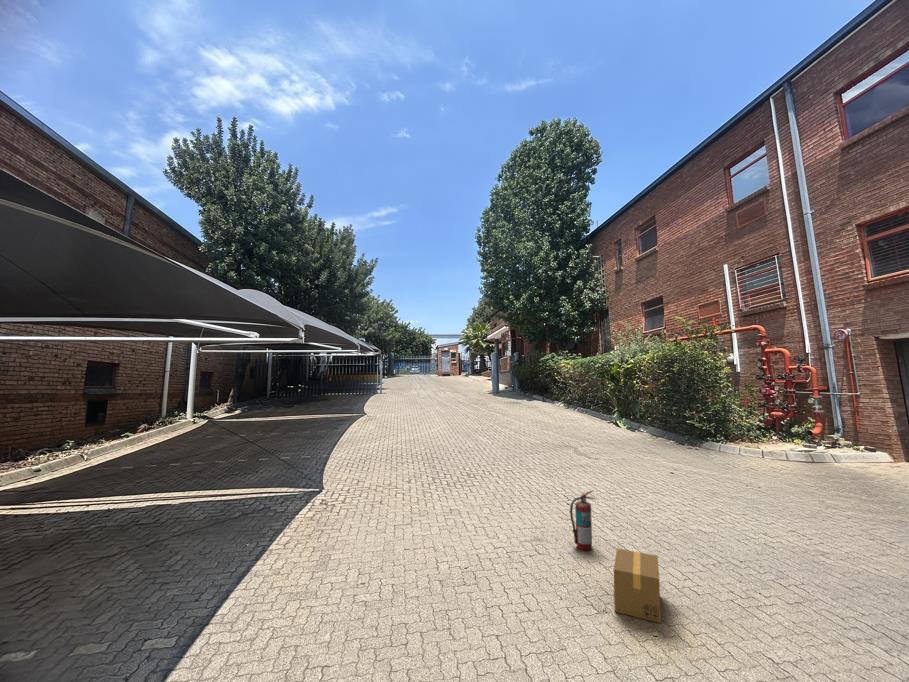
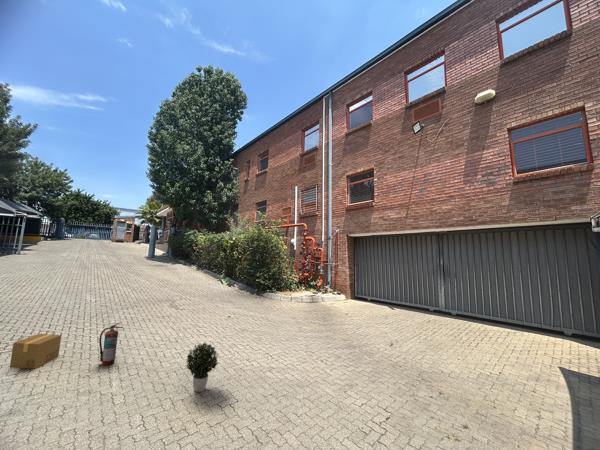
potted plant: none [743,540,814,626] -> present [186,343,218,392]
cardboard box: present [614,548,661,623] -> present [10,334,61,369]

